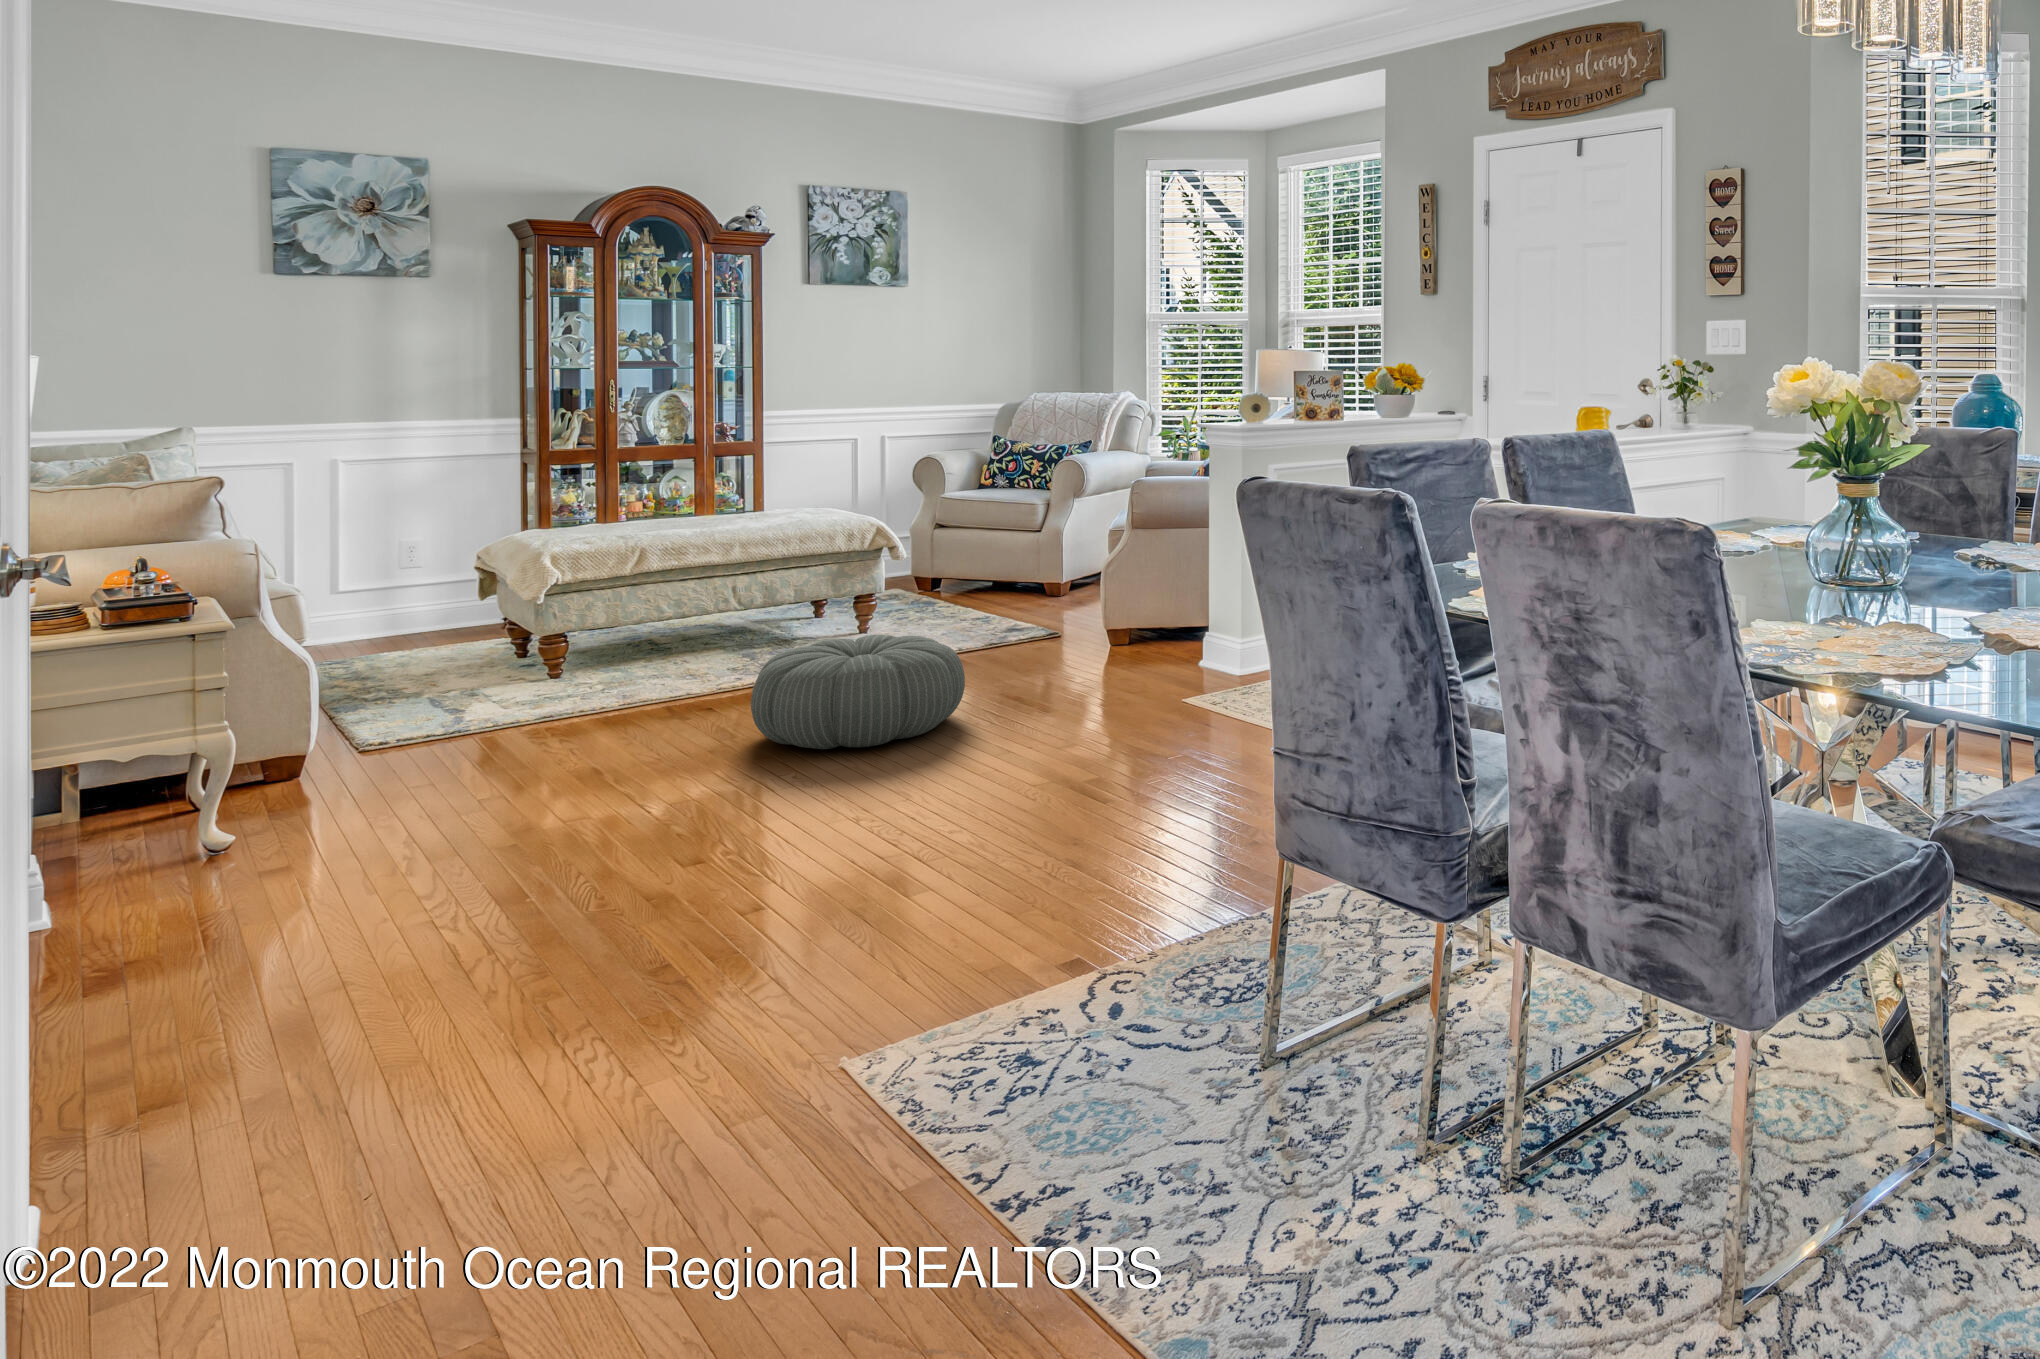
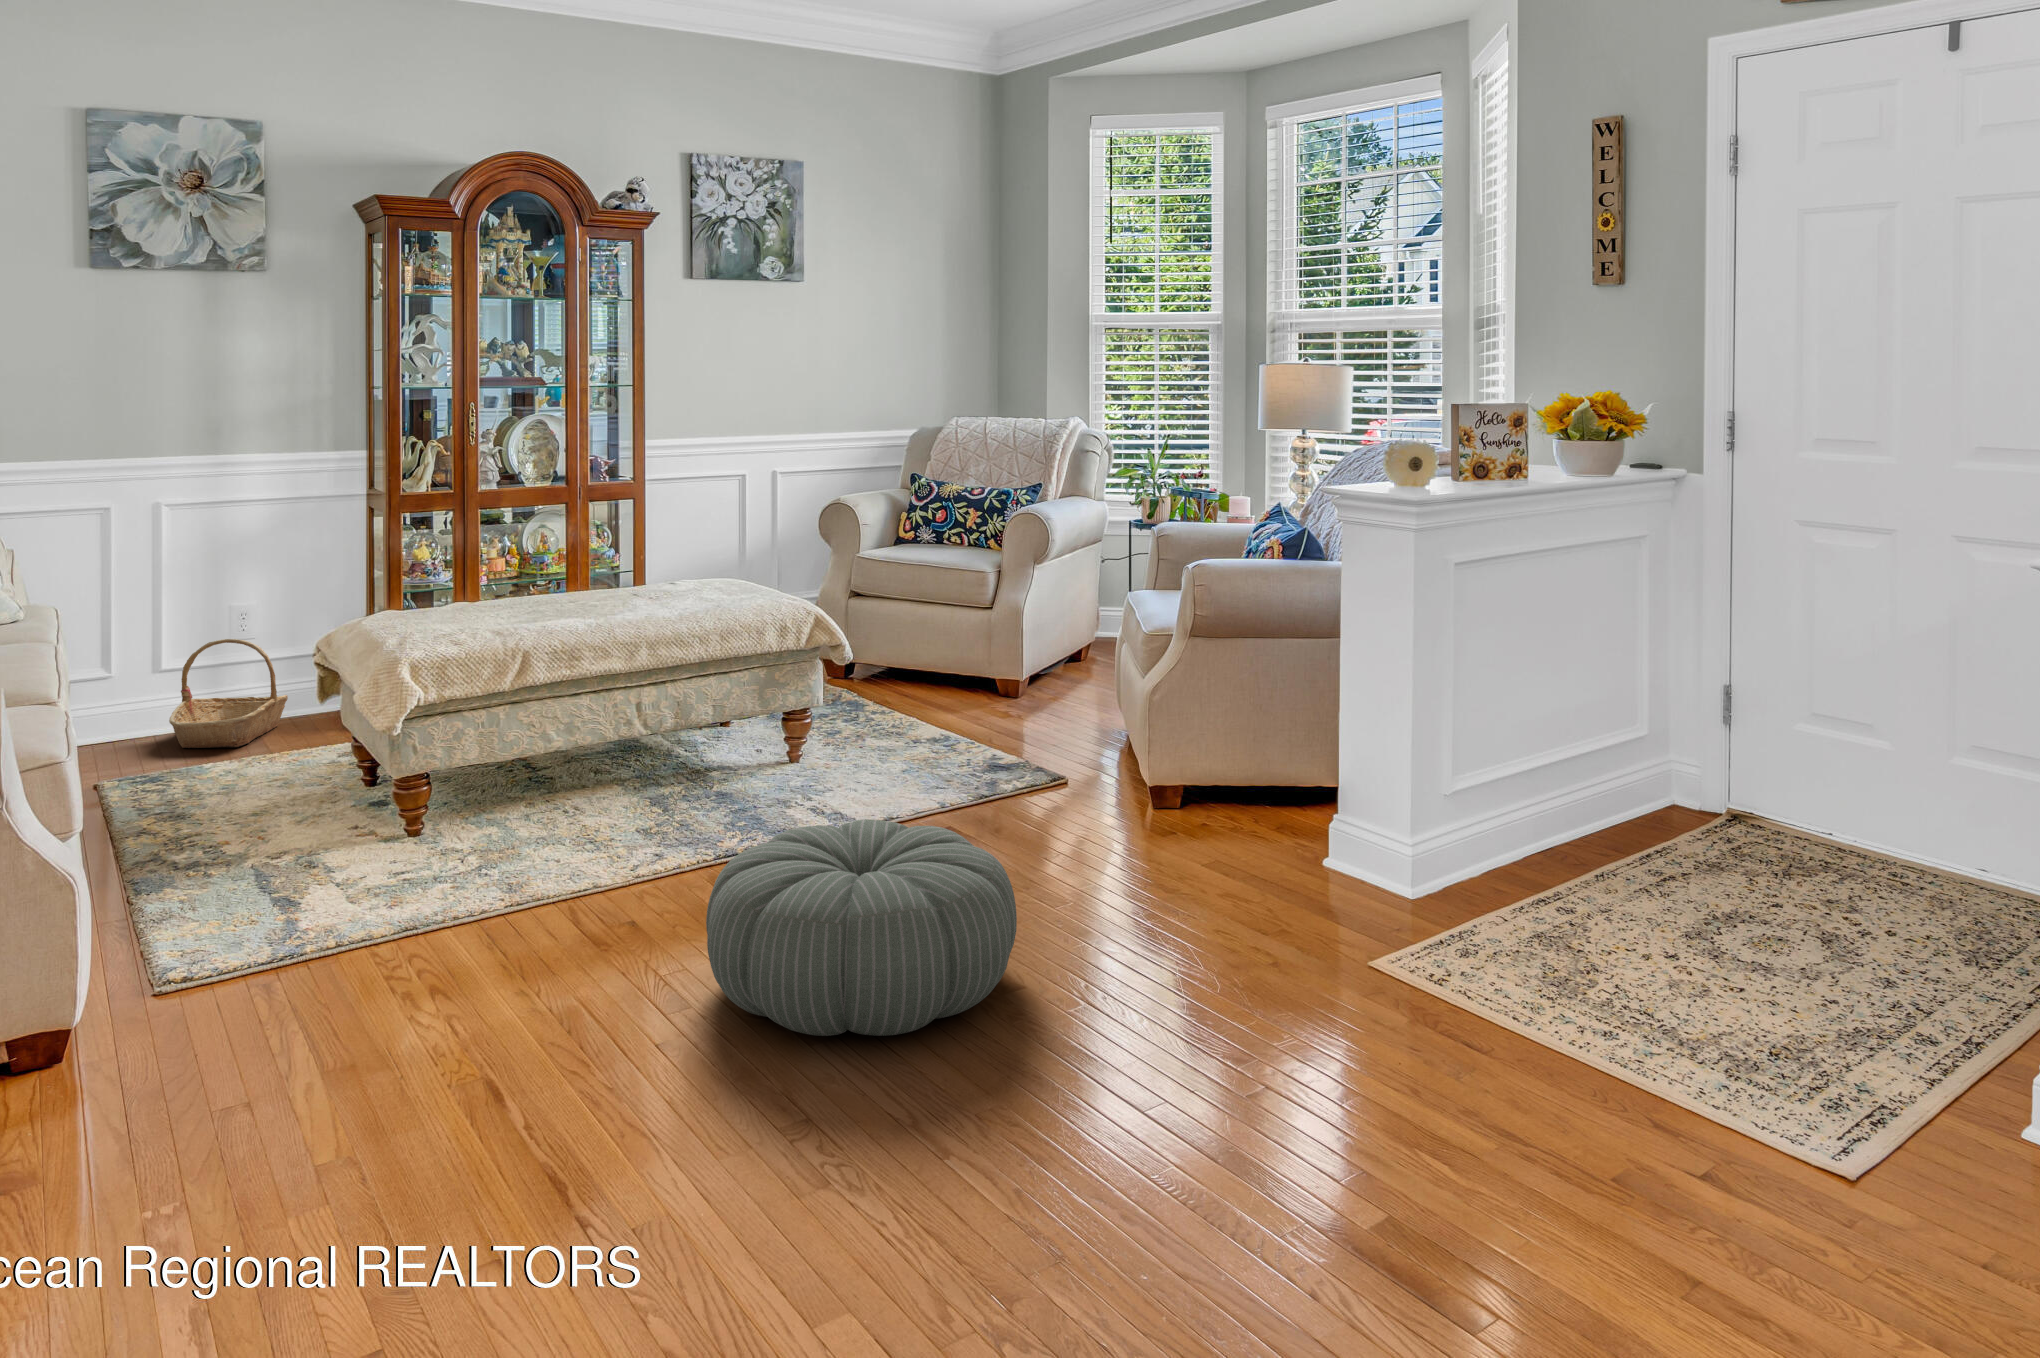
basket: none [347,564,452,648] -> present [169,639,288,748]

